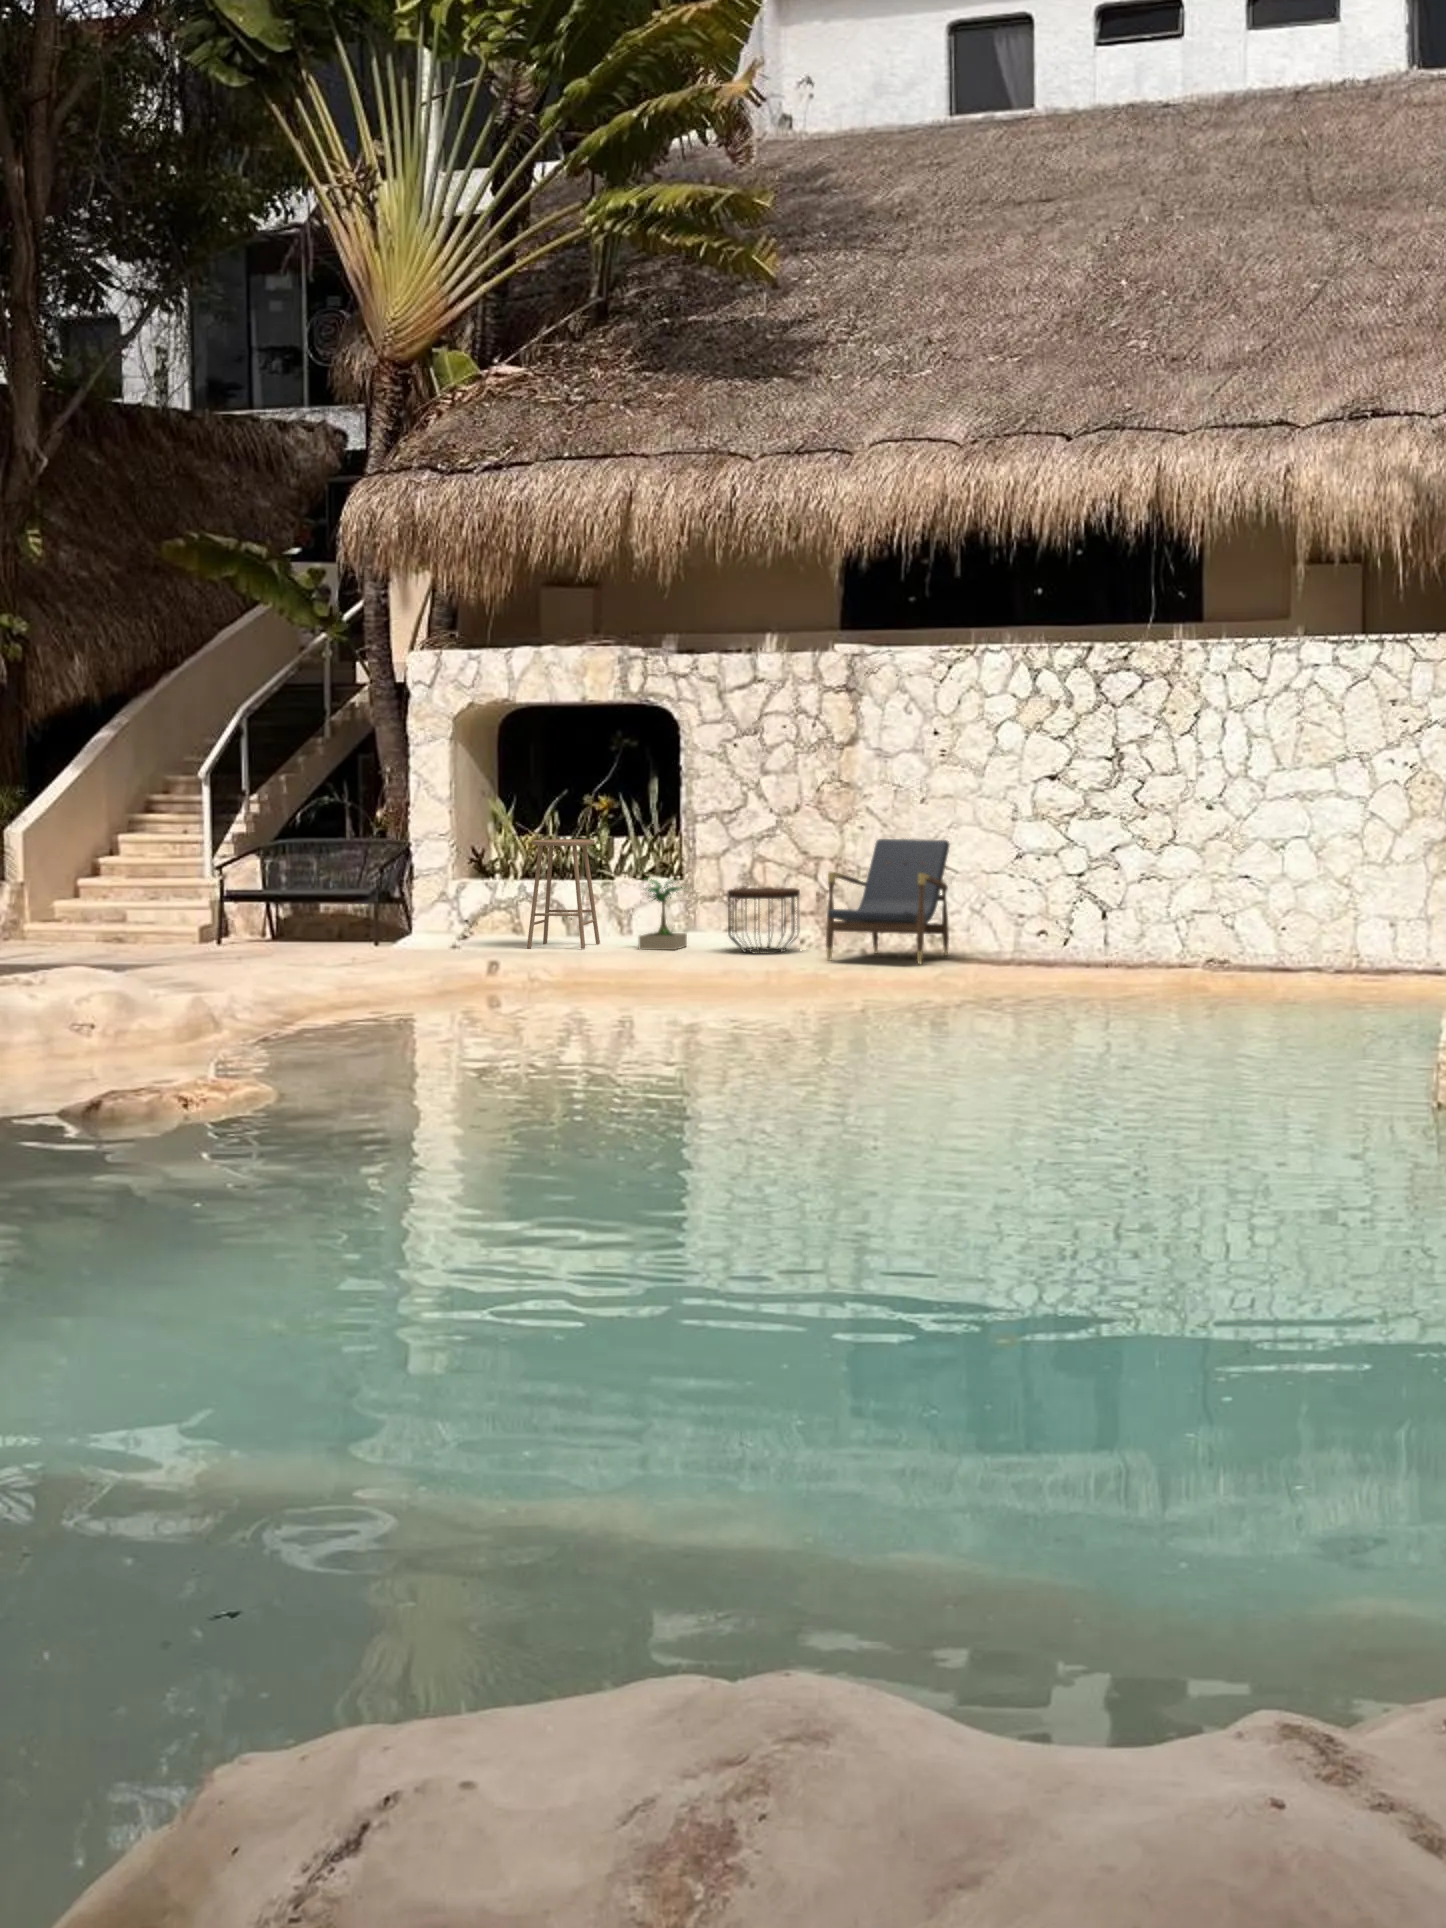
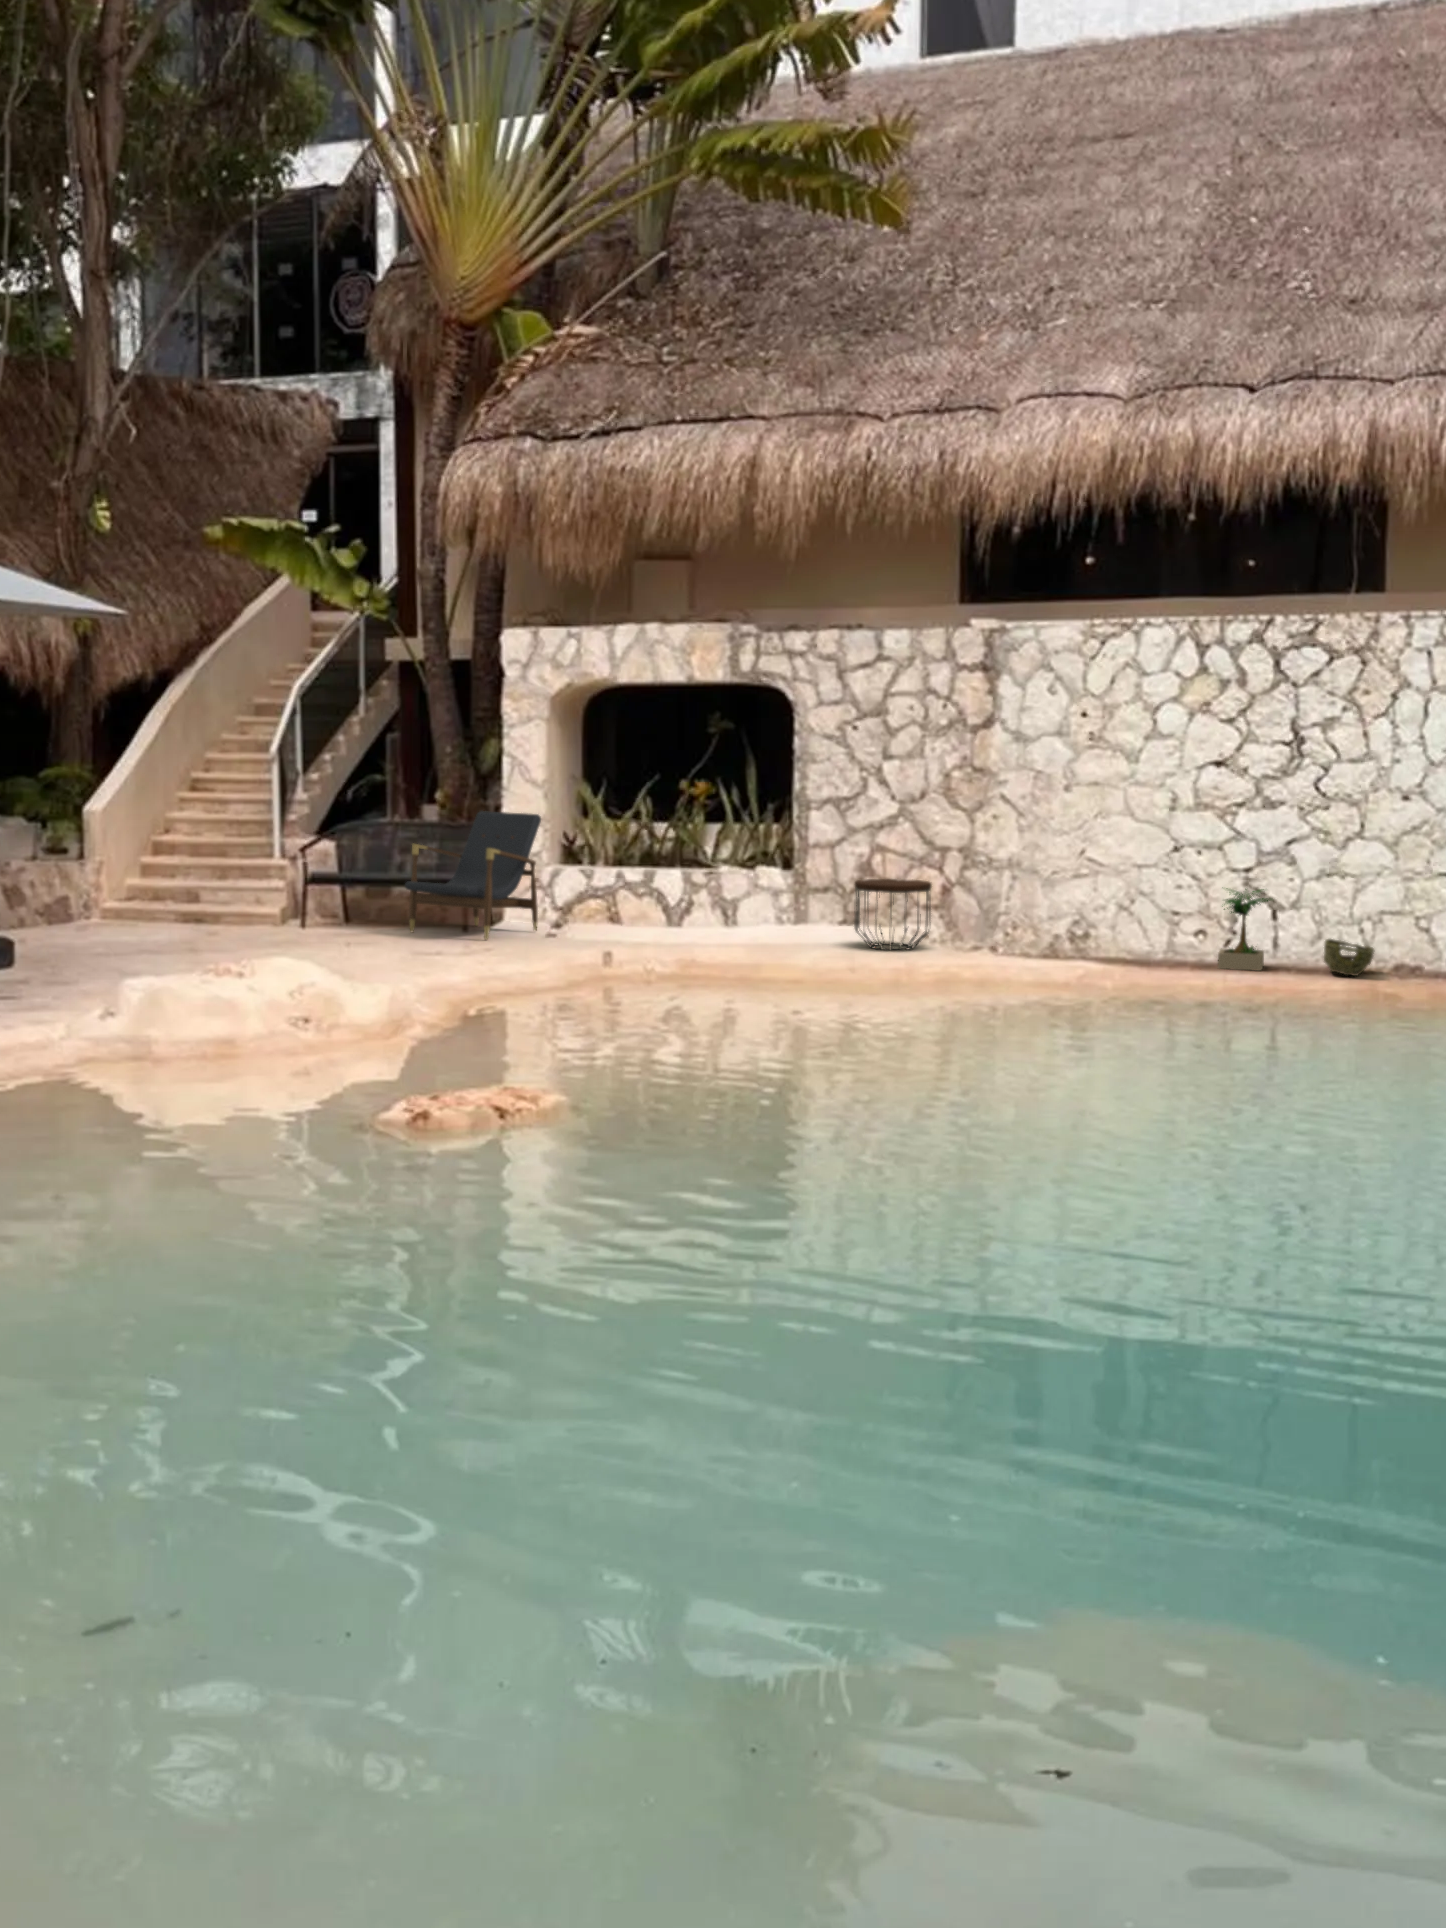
stool: present [527,839,600,949] -> none [641,825,708,942]
lounge chair: present [826,839,949,964] -> present [405,811,541,940]
potted plant: present [638,879,687,950] -> present [1218,888,1269,971]
woven basket: none [1131,936,1184,969] -> present [1324,939,1374,976]

